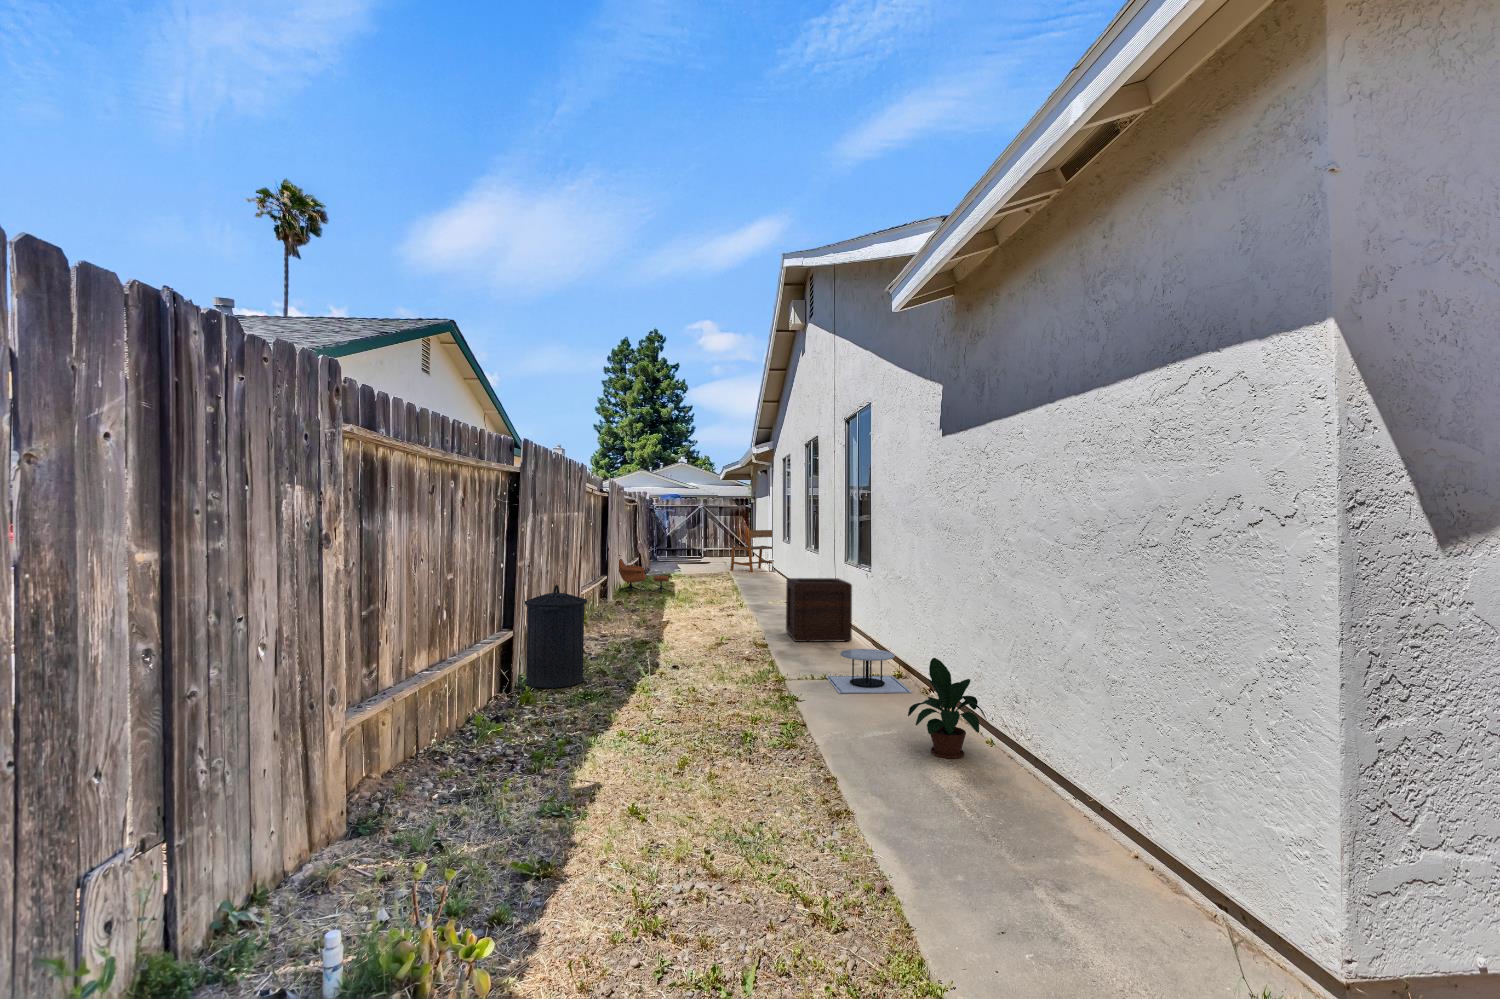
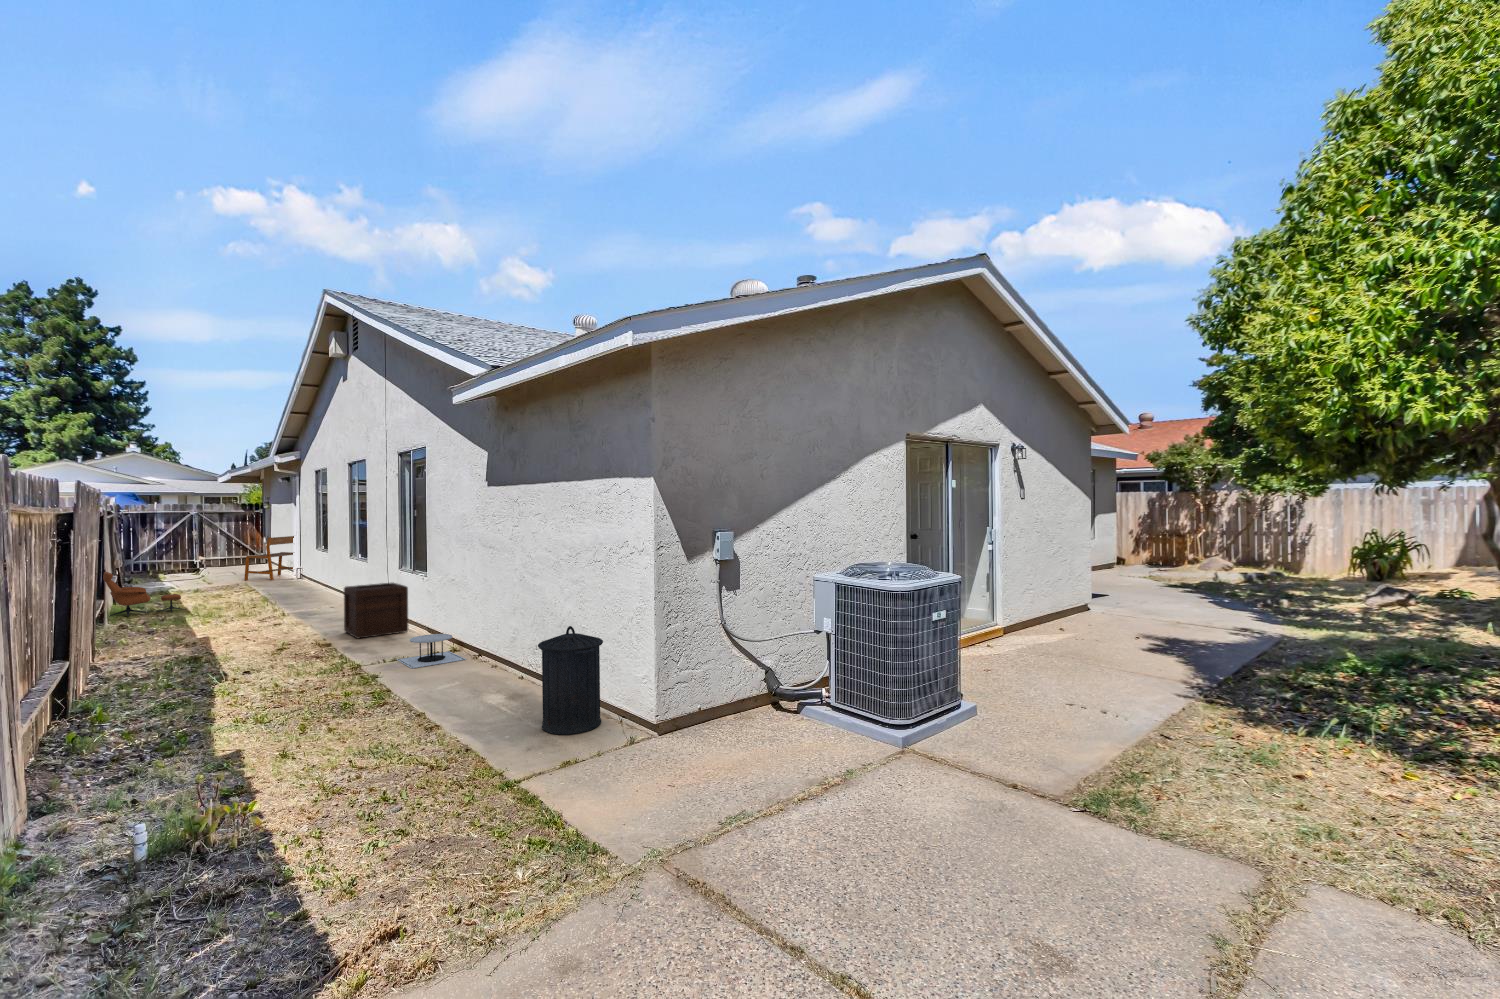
trash can: present [525,585,588,688] -> present [538,626,603,734]
potted plant: present [908,658,986,758] -> none [470,631,520,691]

